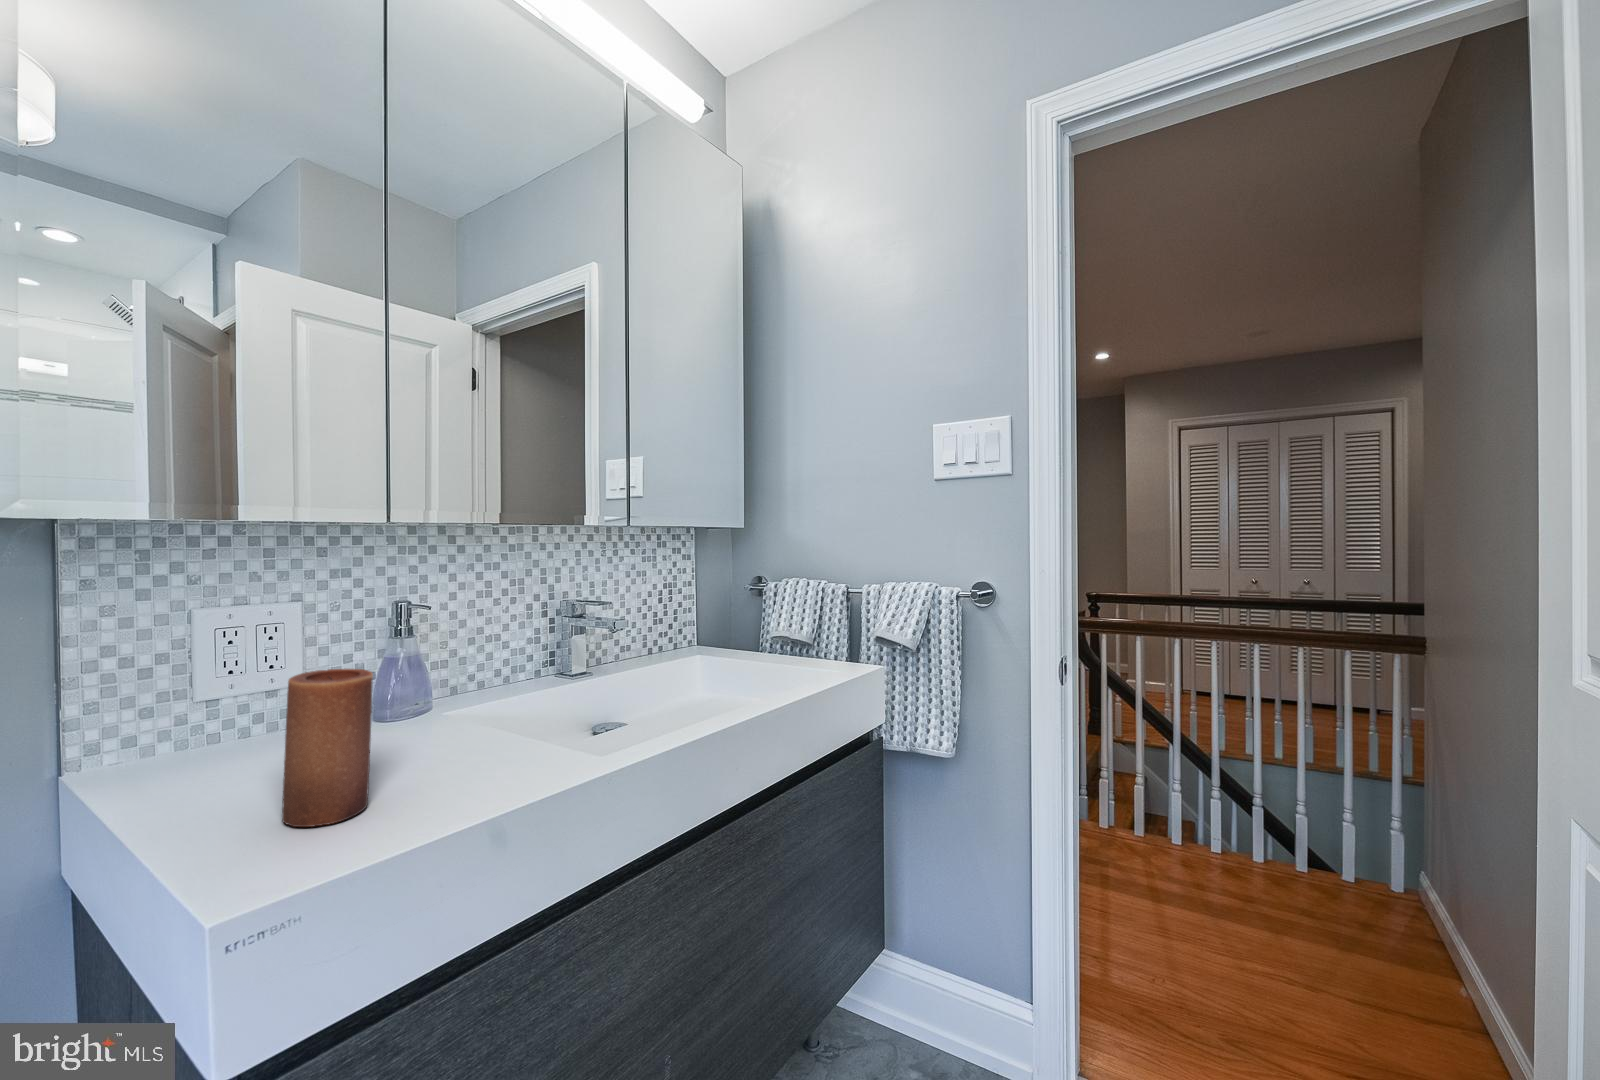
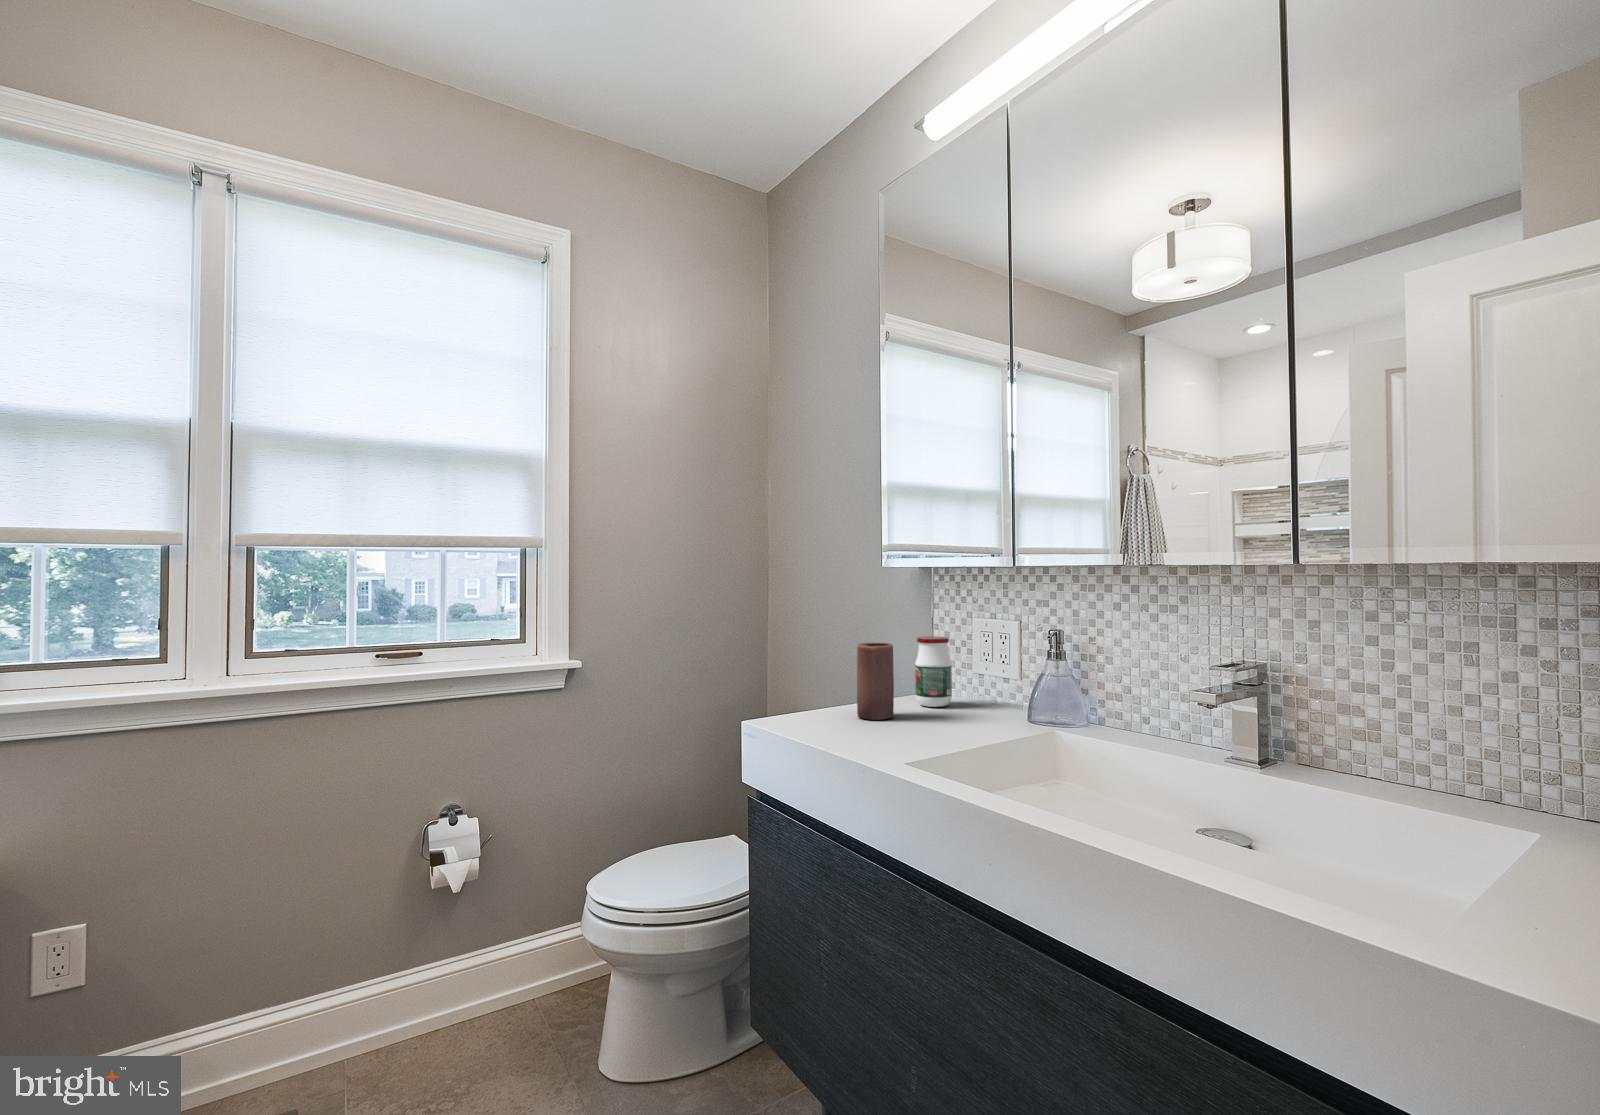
jar: none [154,654,251,797] -> present [915,637,952,707]

